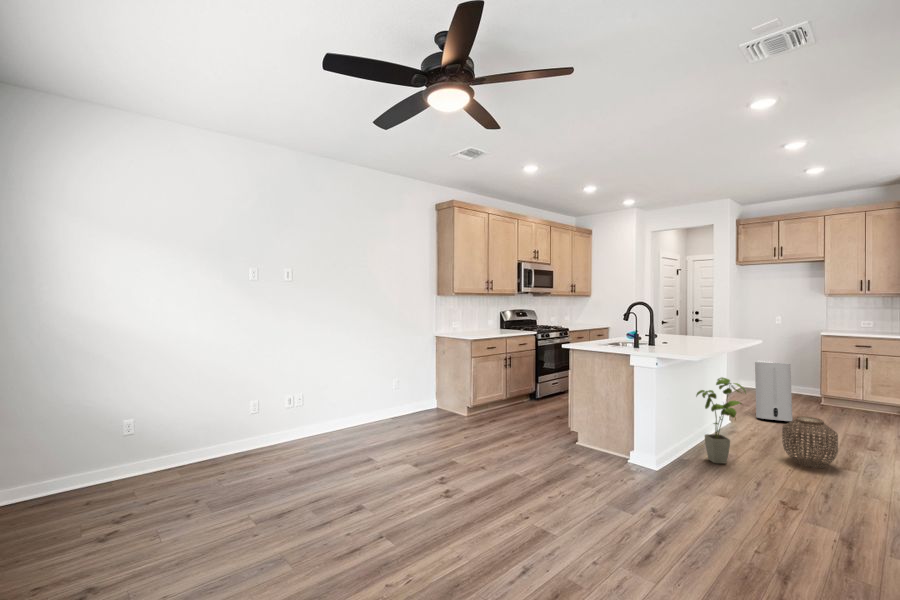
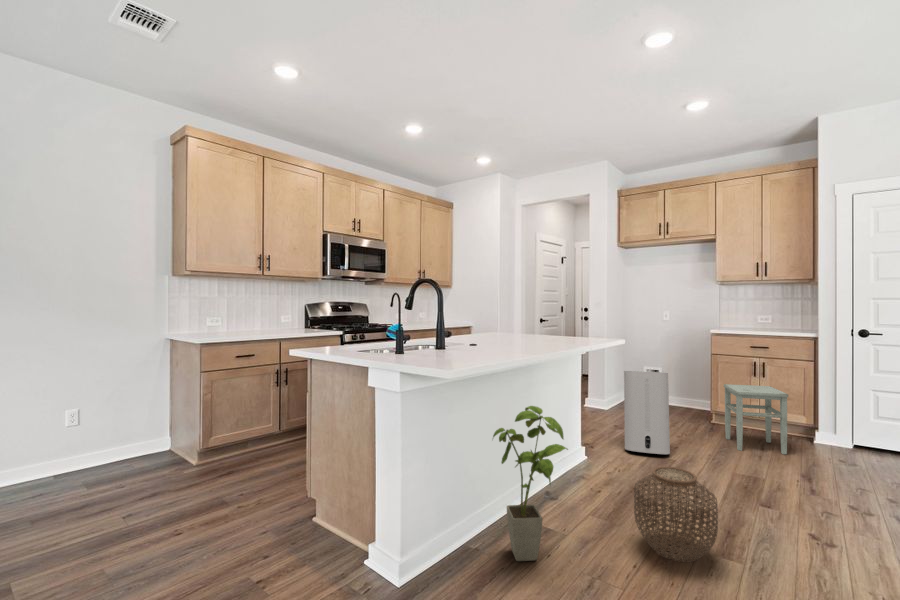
stool: none [833,374,887,425] -> present [724,384,788,454]

